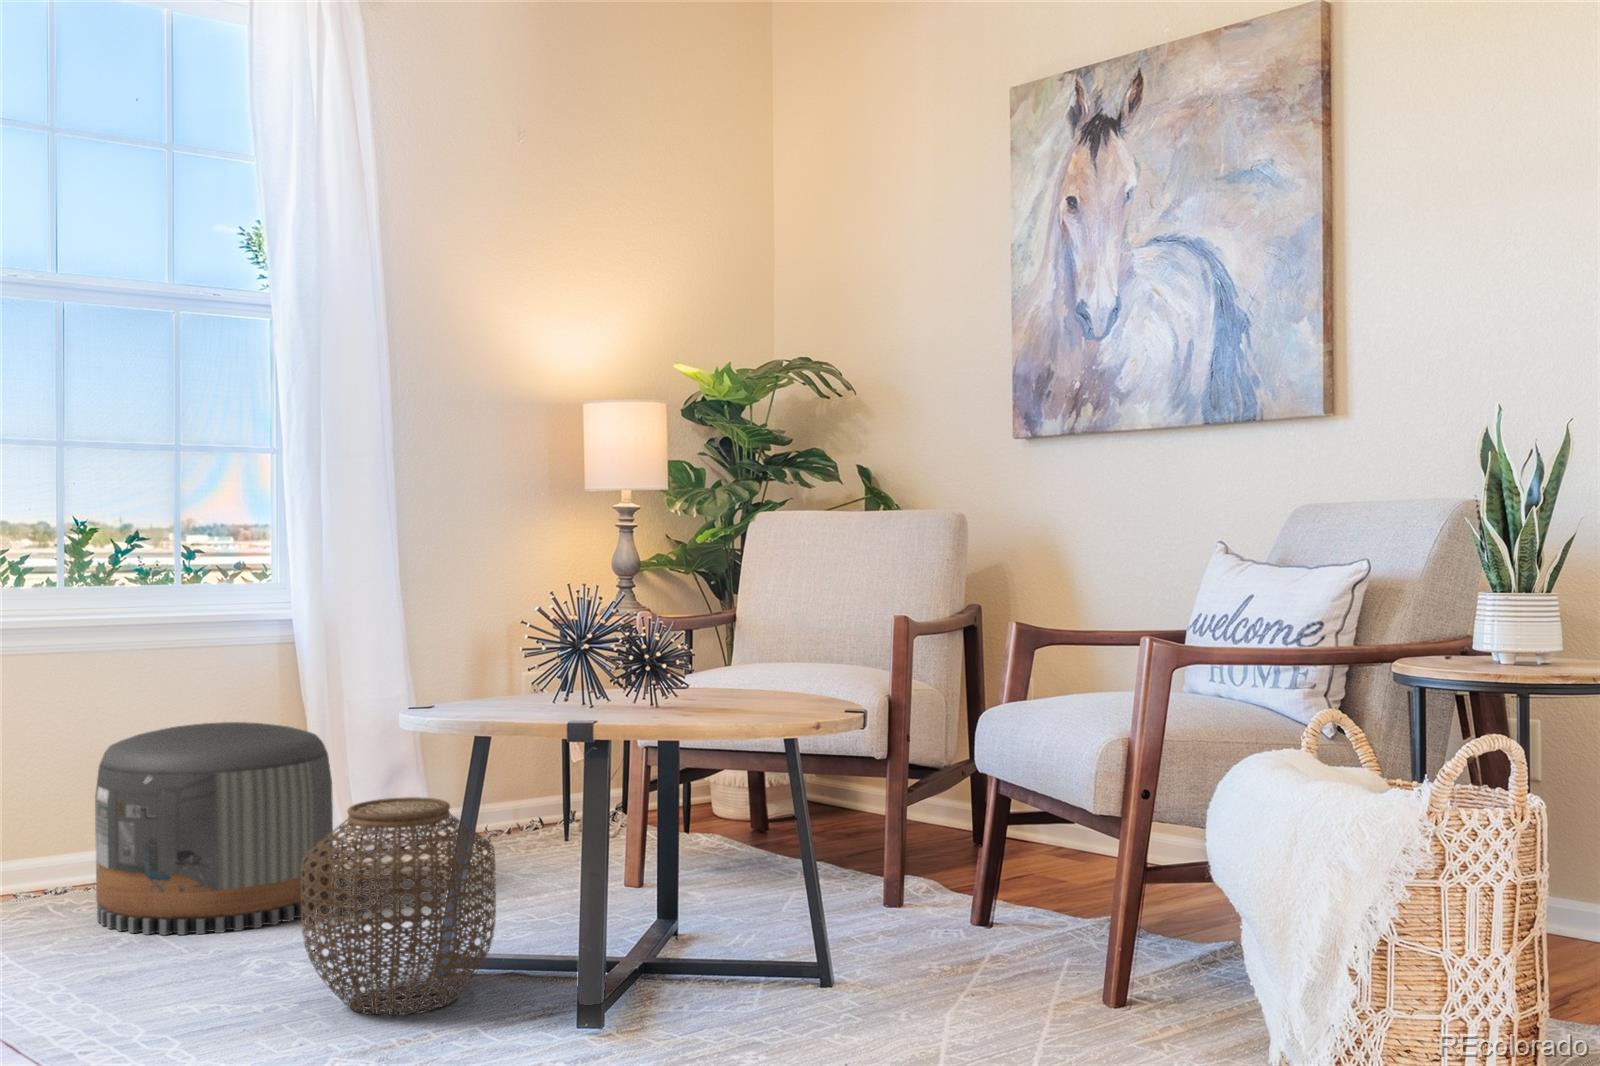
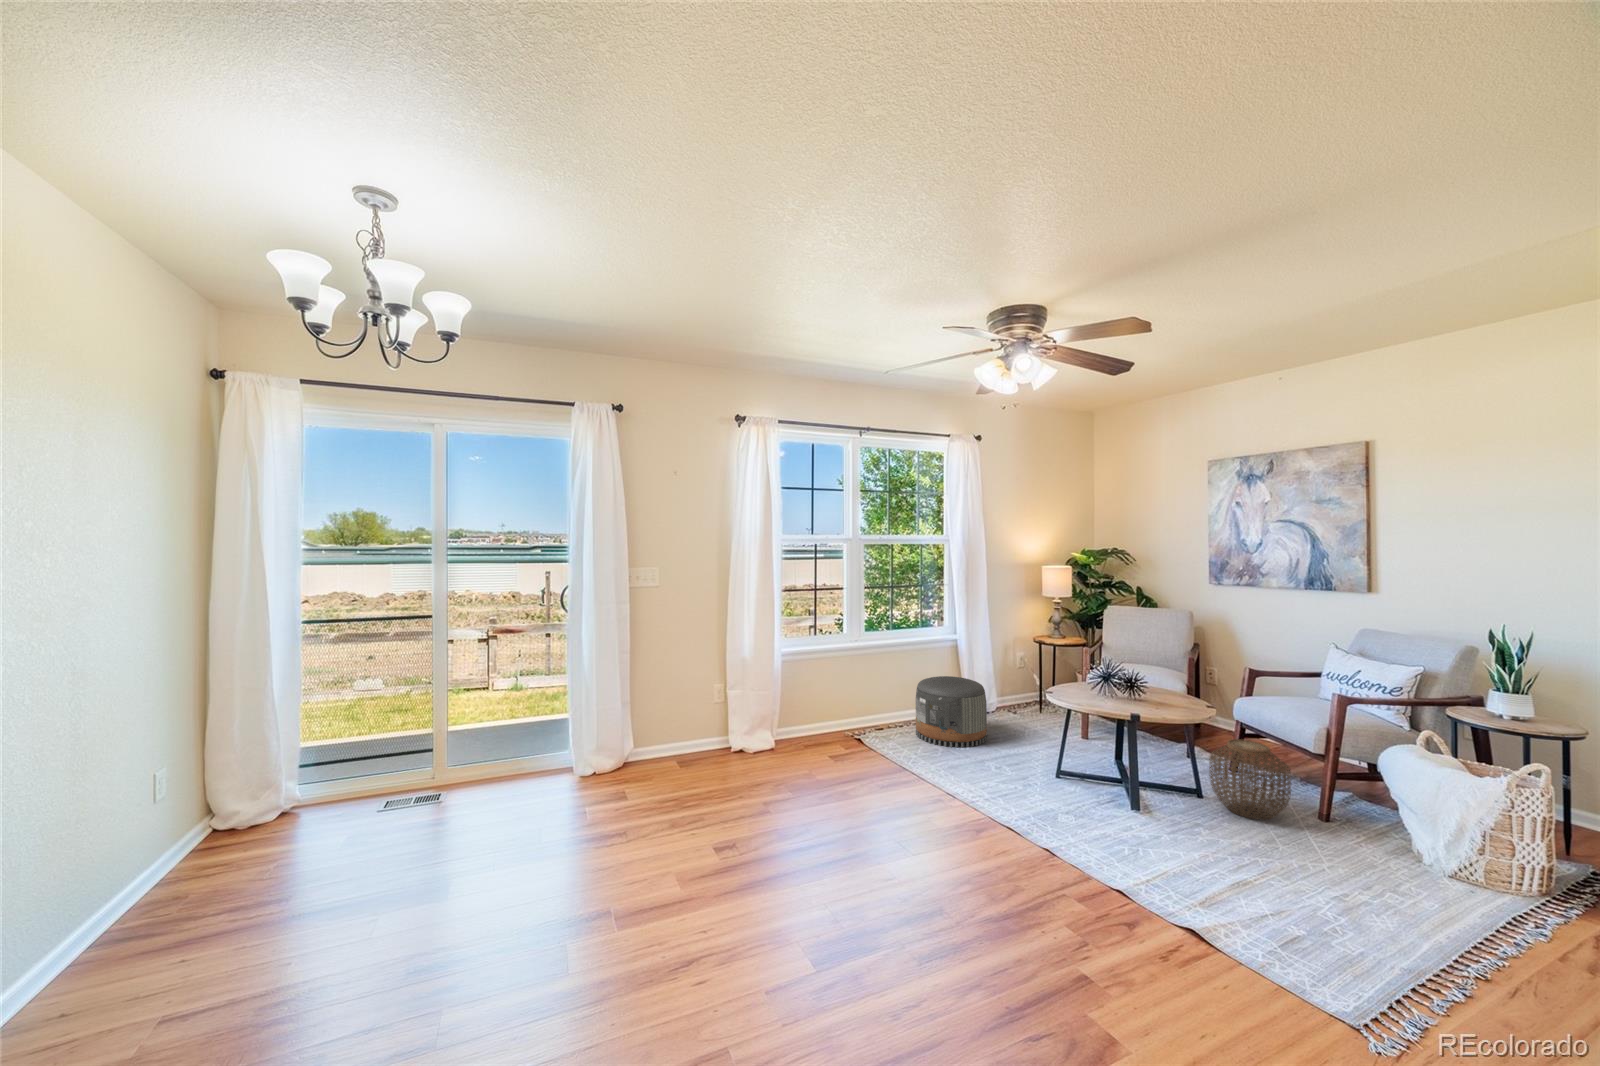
woven basket: present [301,797,496,1015] -> present [1209,739,1291,820]

